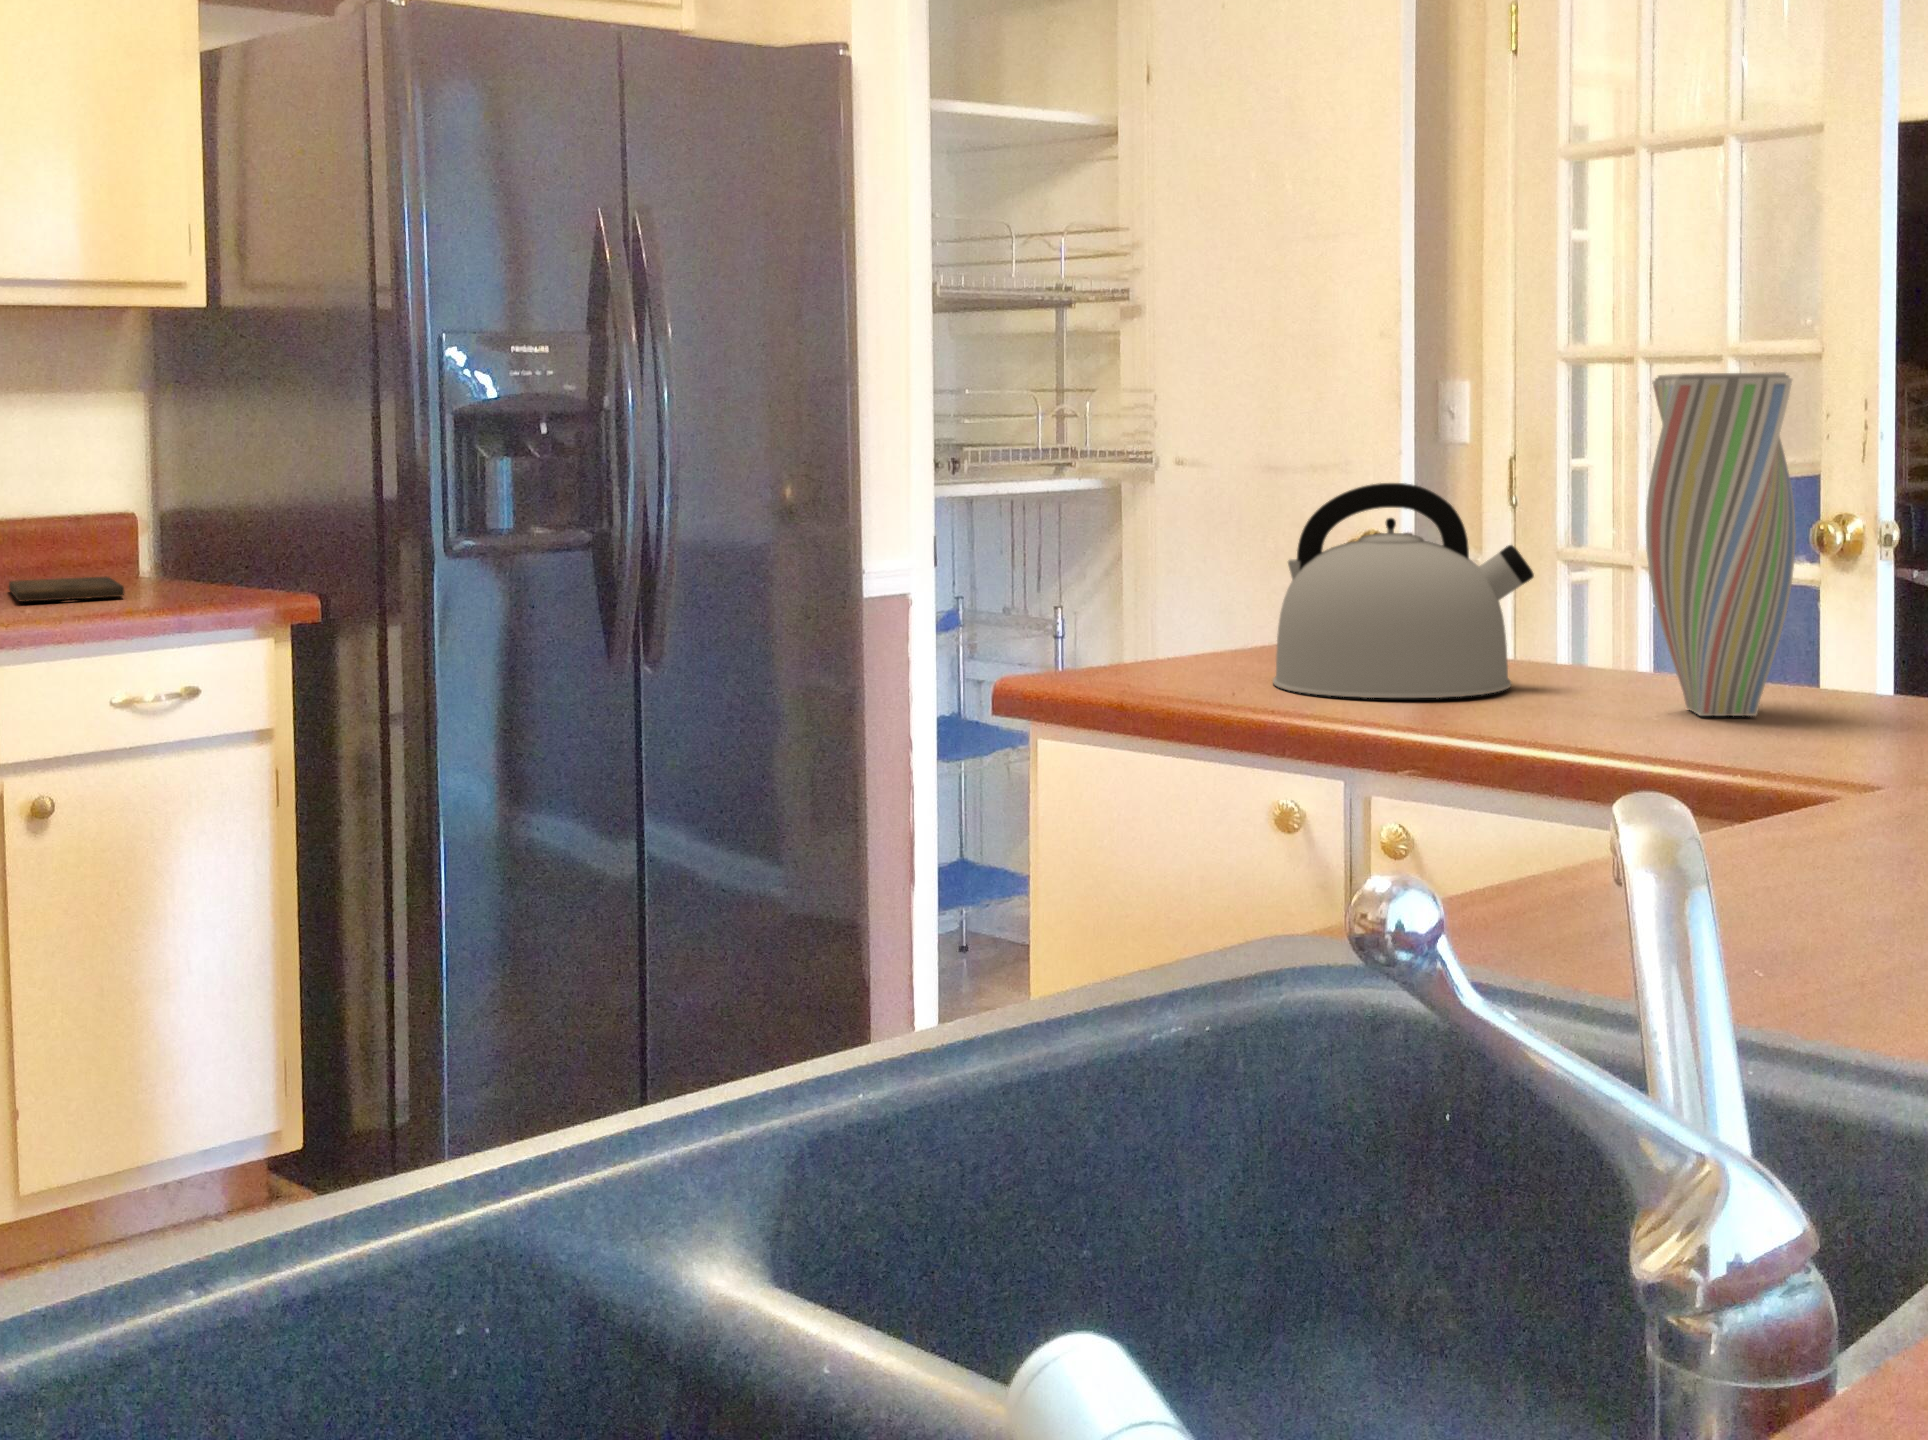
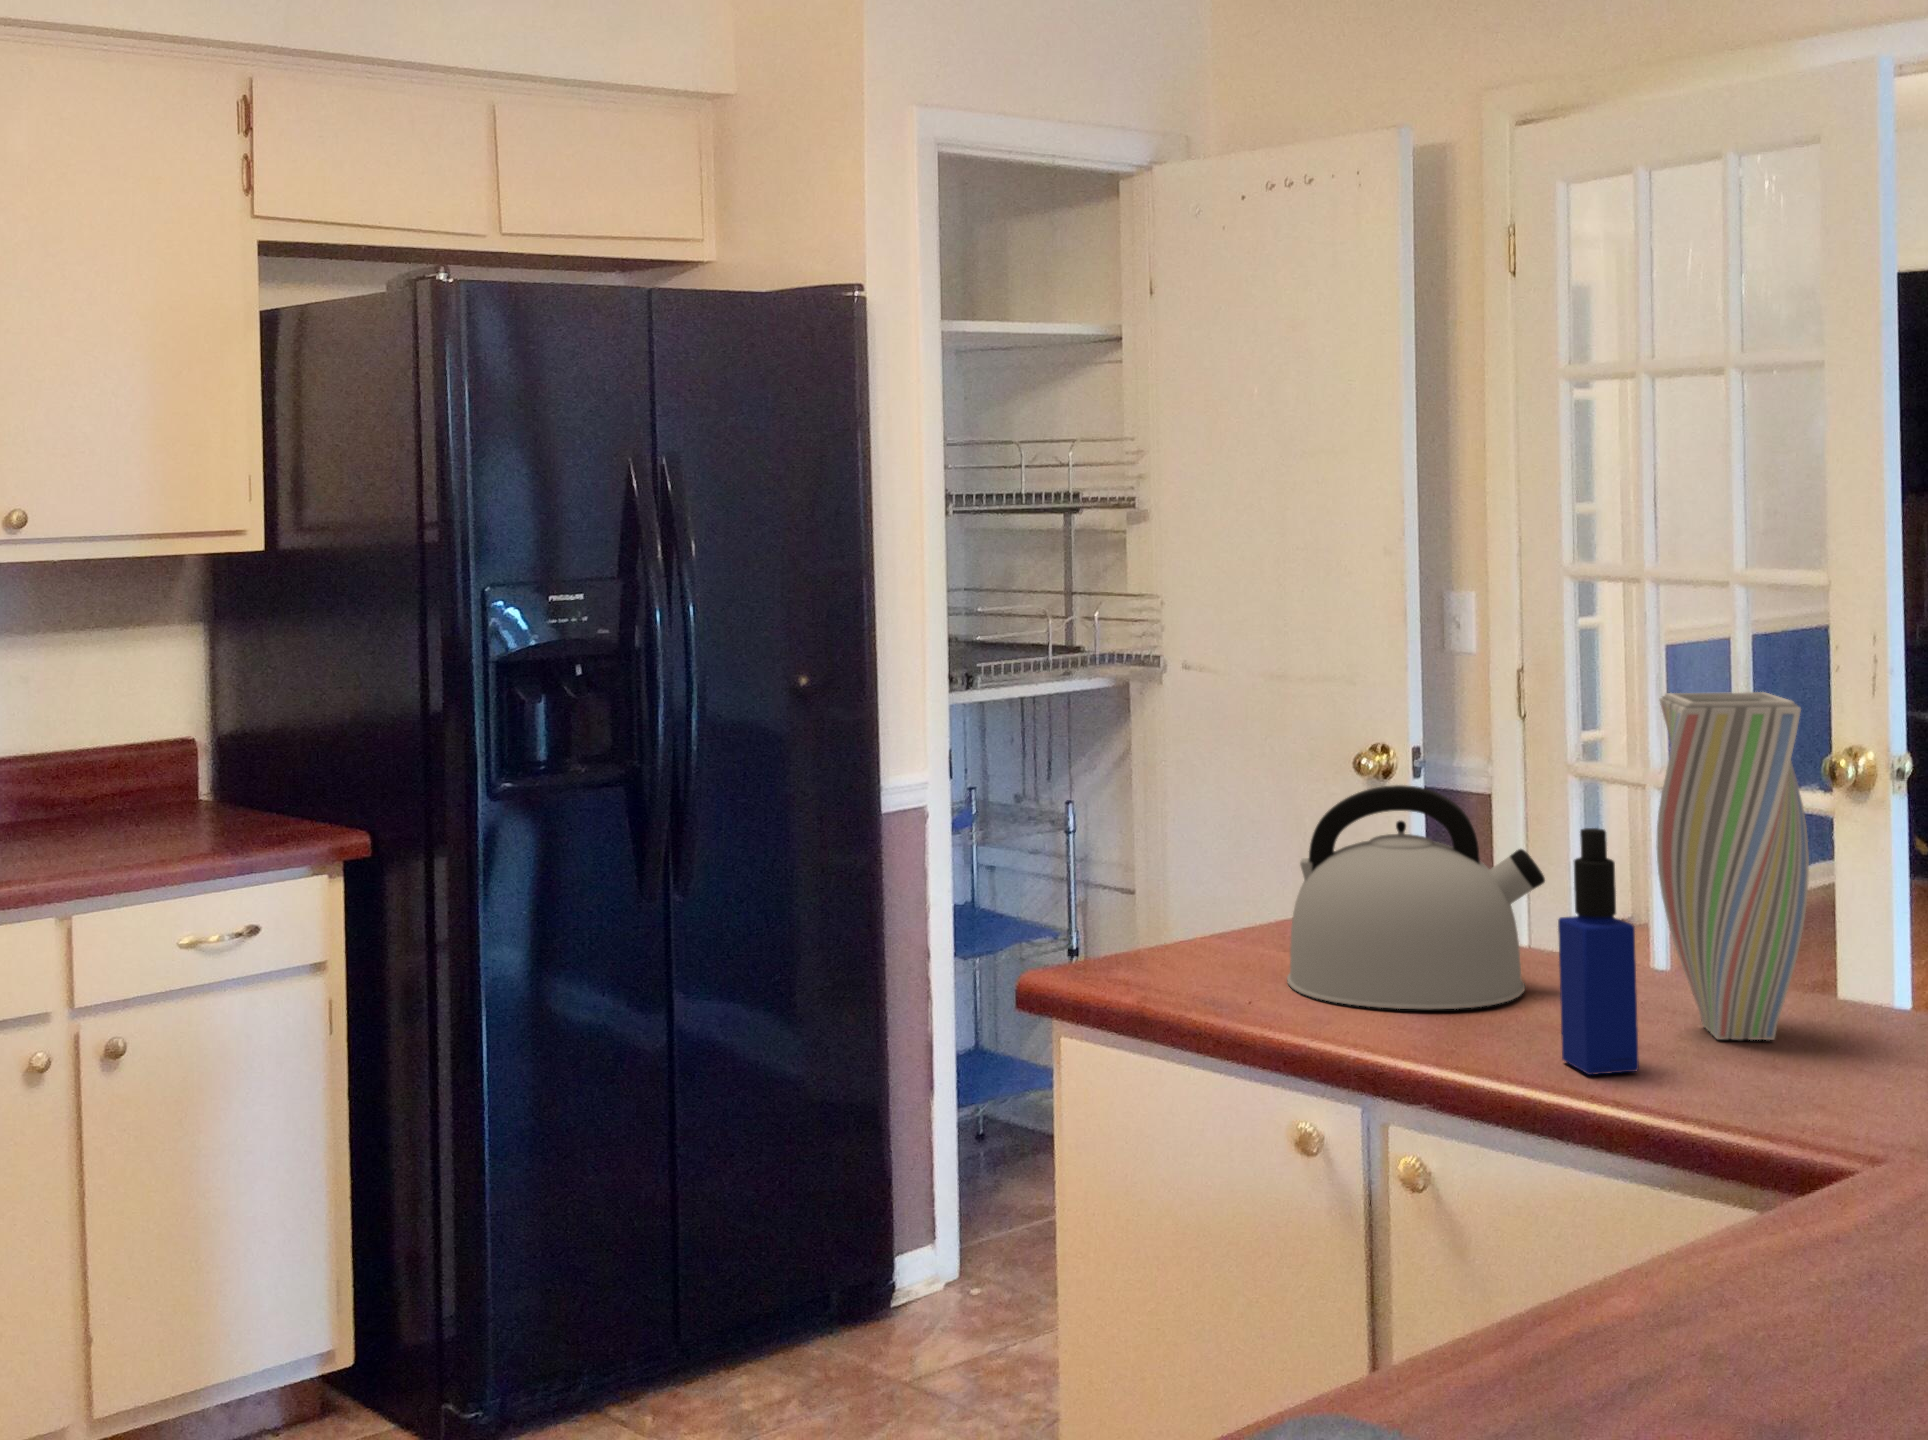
bottle: none [1546,493,1623,738] -> present [1558,828,1639,1075]
cutting board: present [9,577,124,602] -> none [83,808,189,843]

